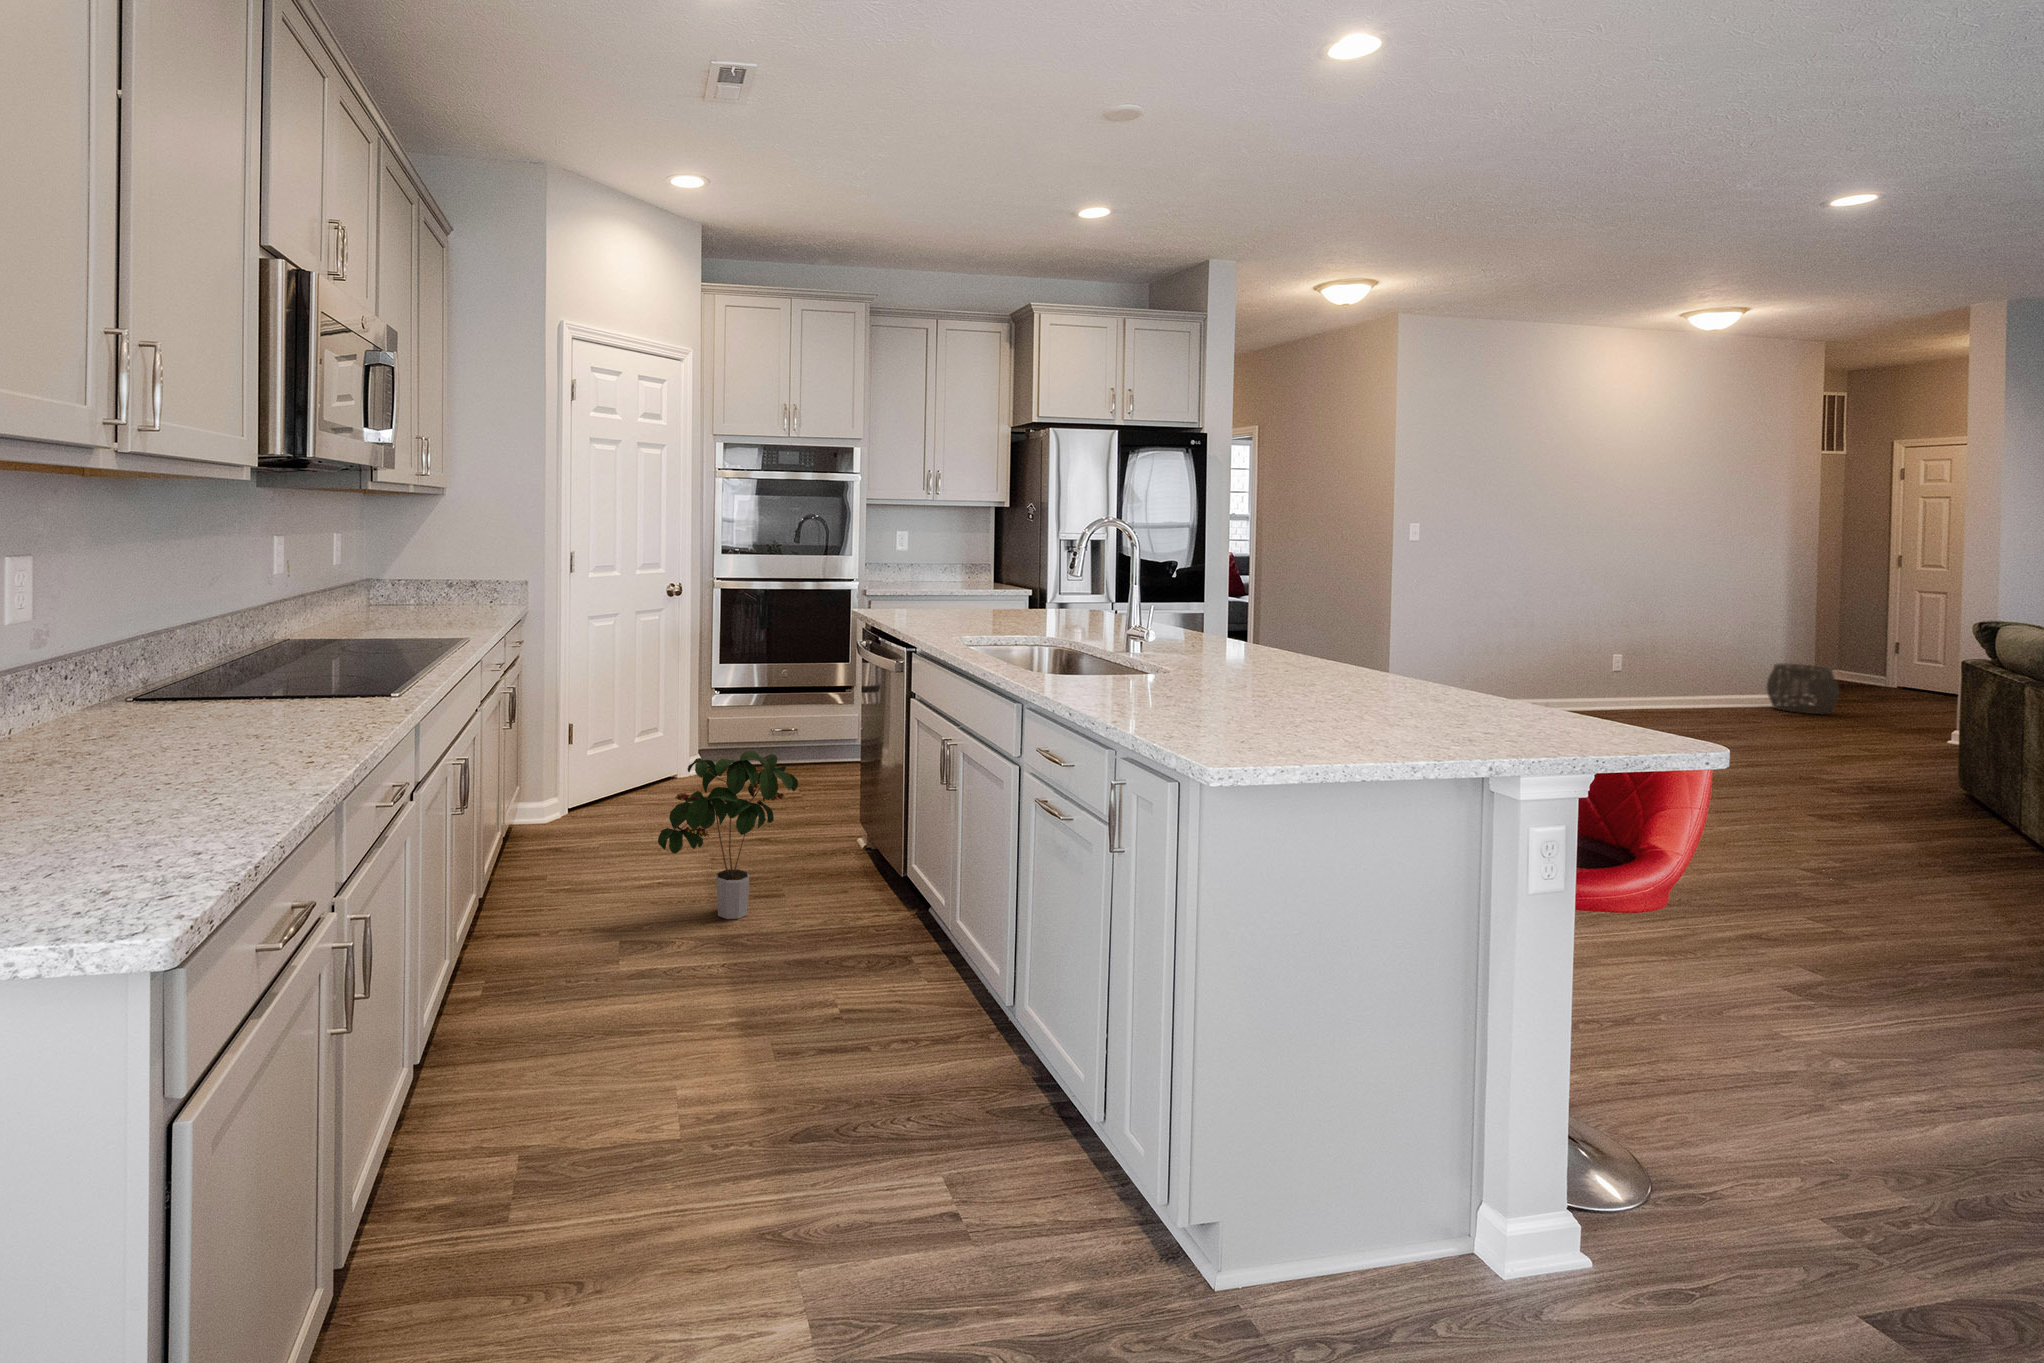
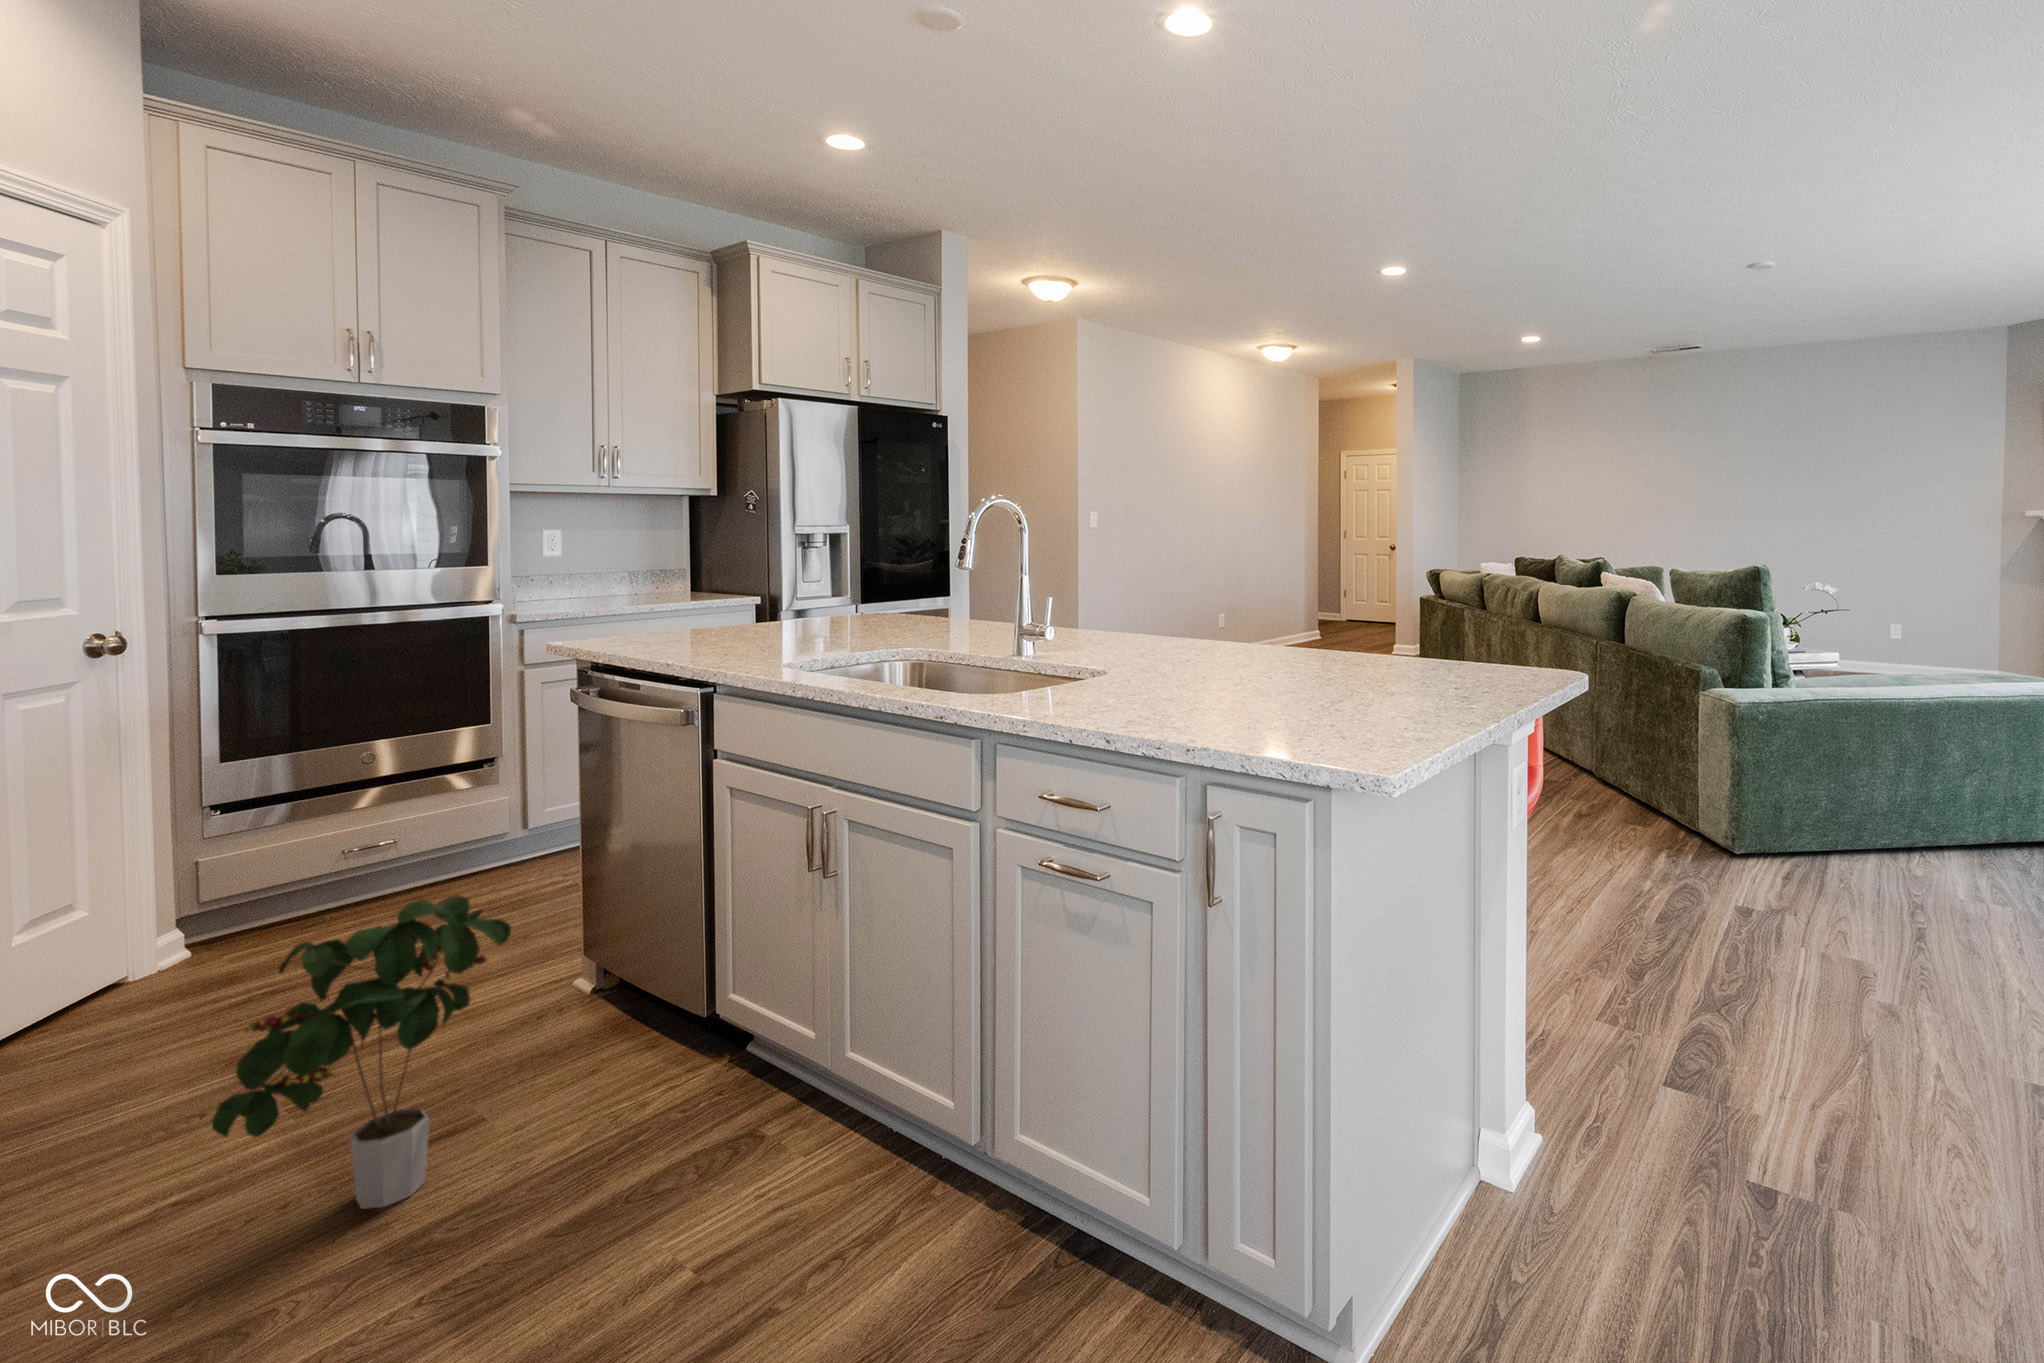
woven basket: present [1767,663,1839,714] -> none [1303,610,1341,645]

